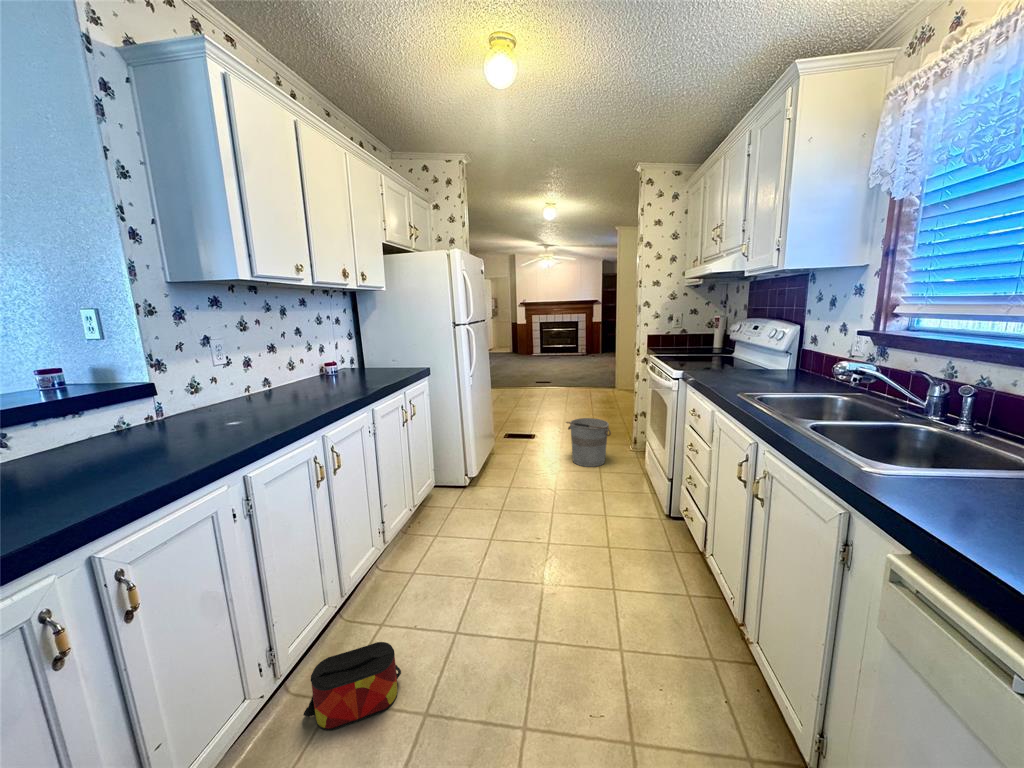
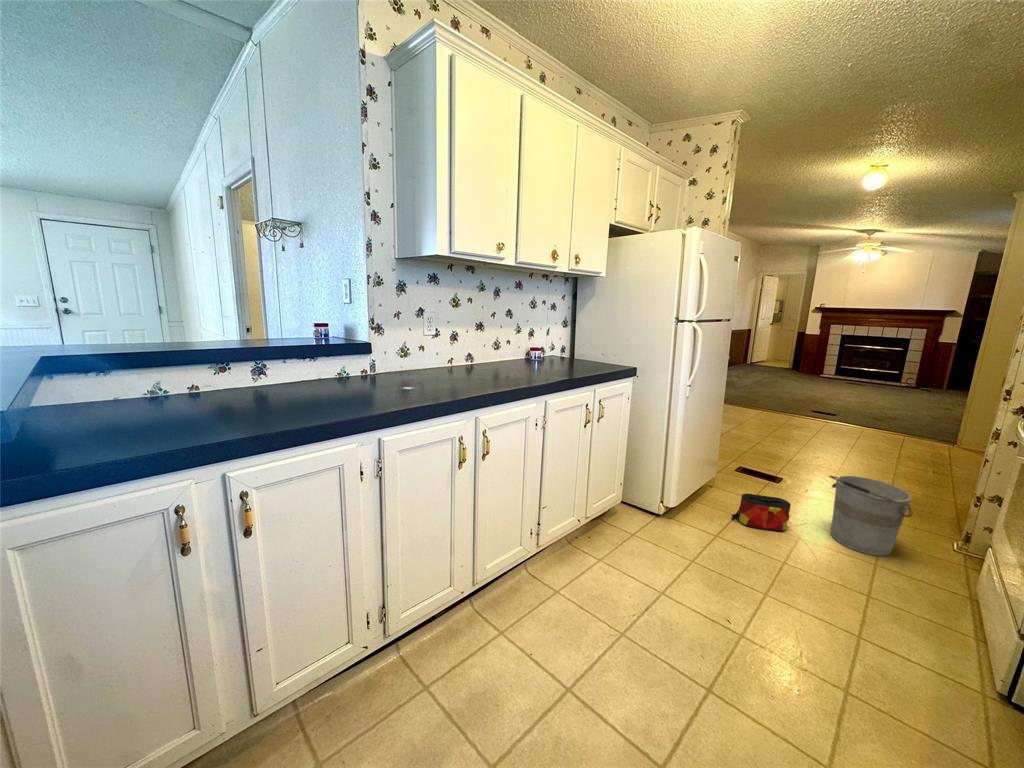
bag: present [303,642,401,730] -> present [732,494,791,532]

